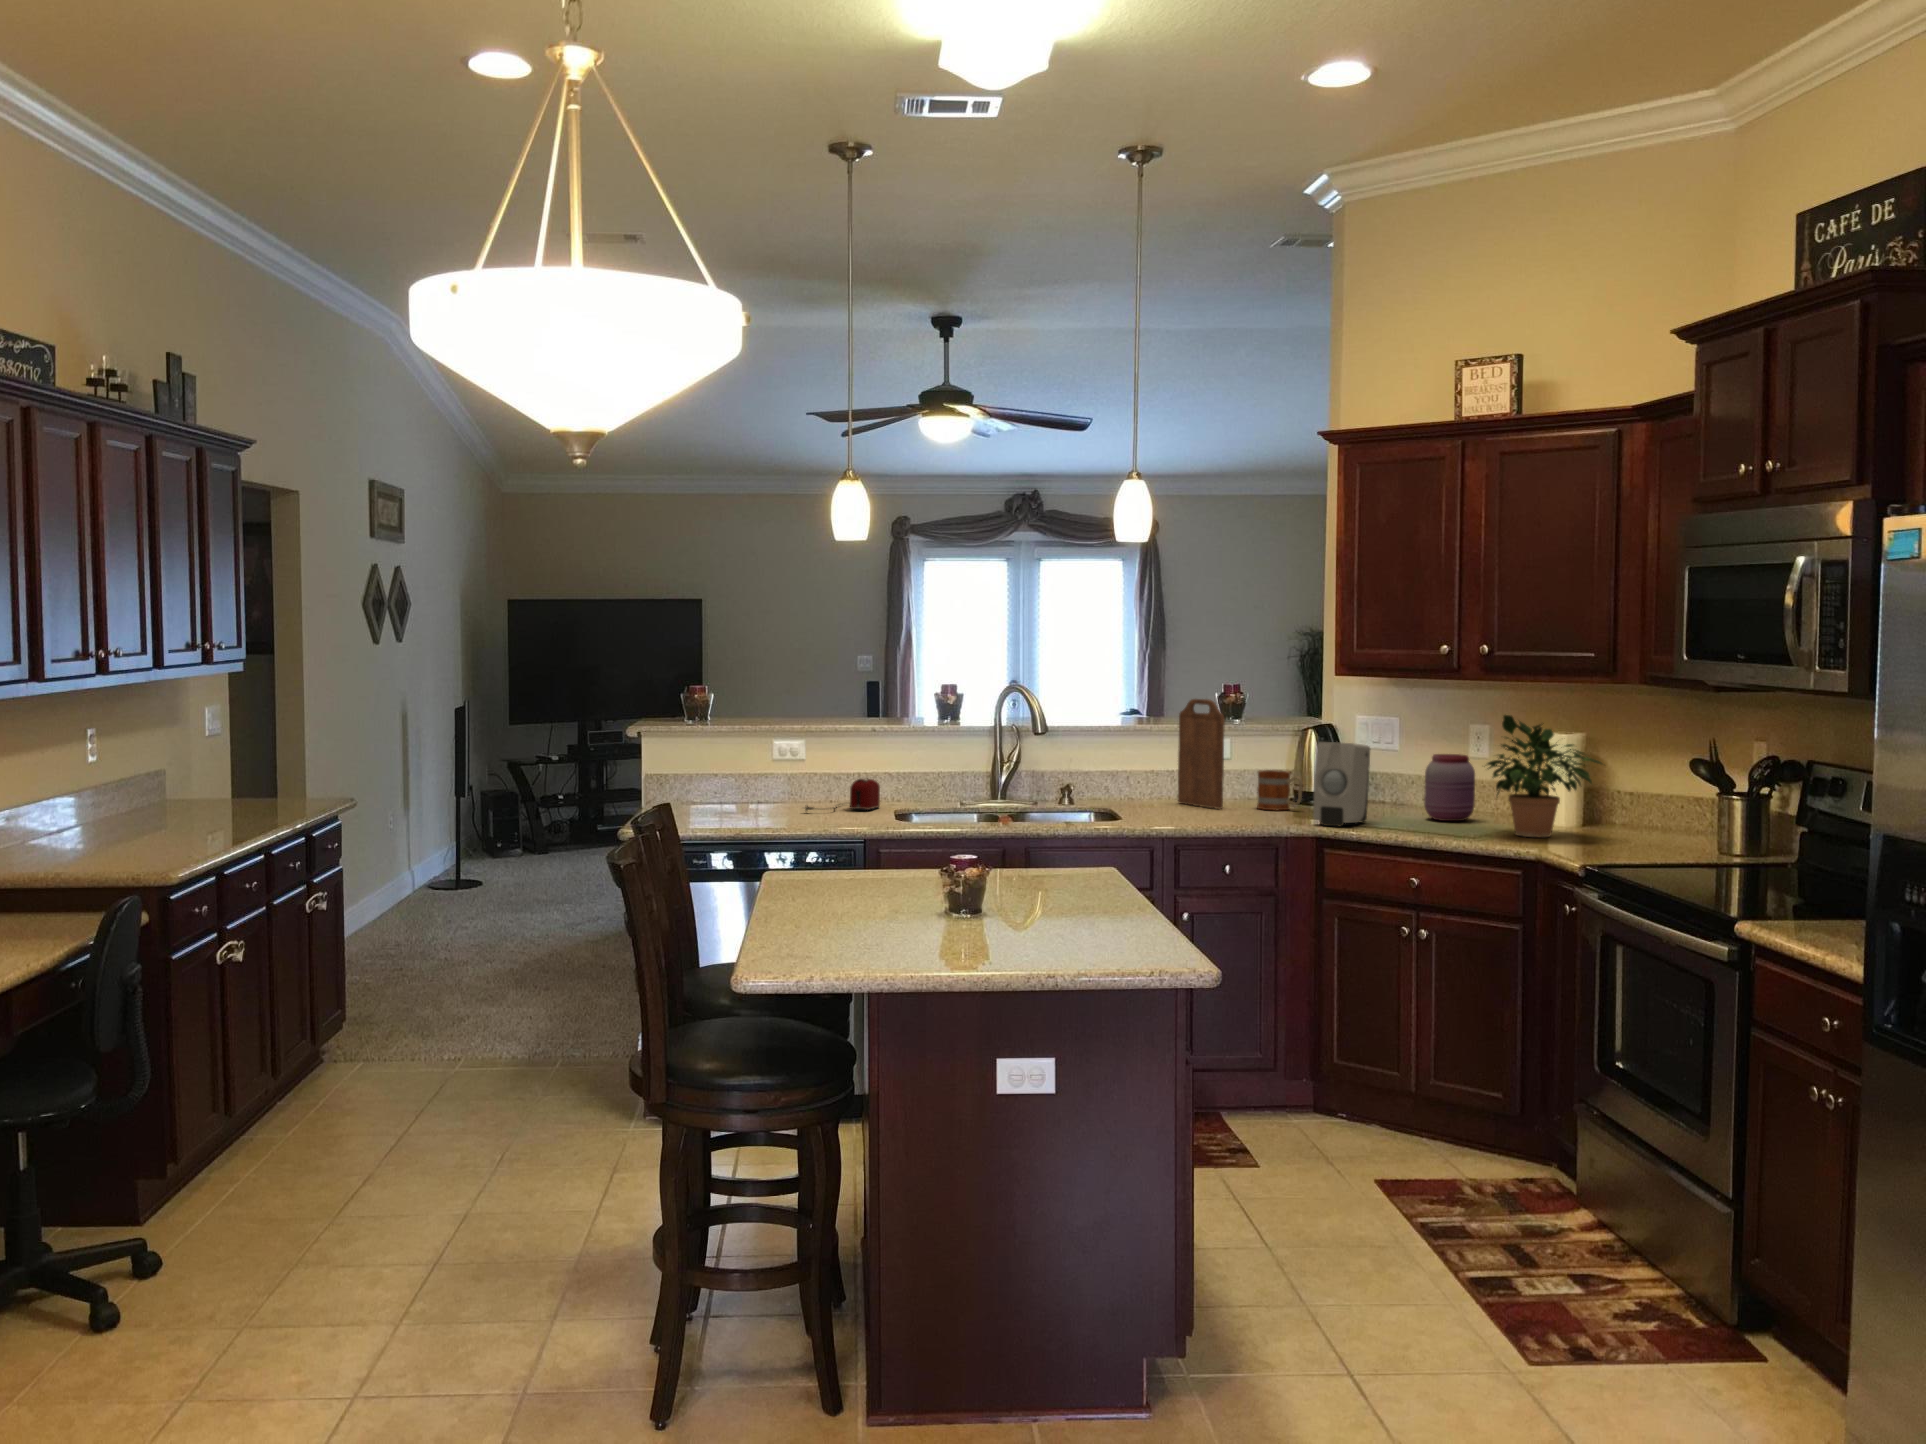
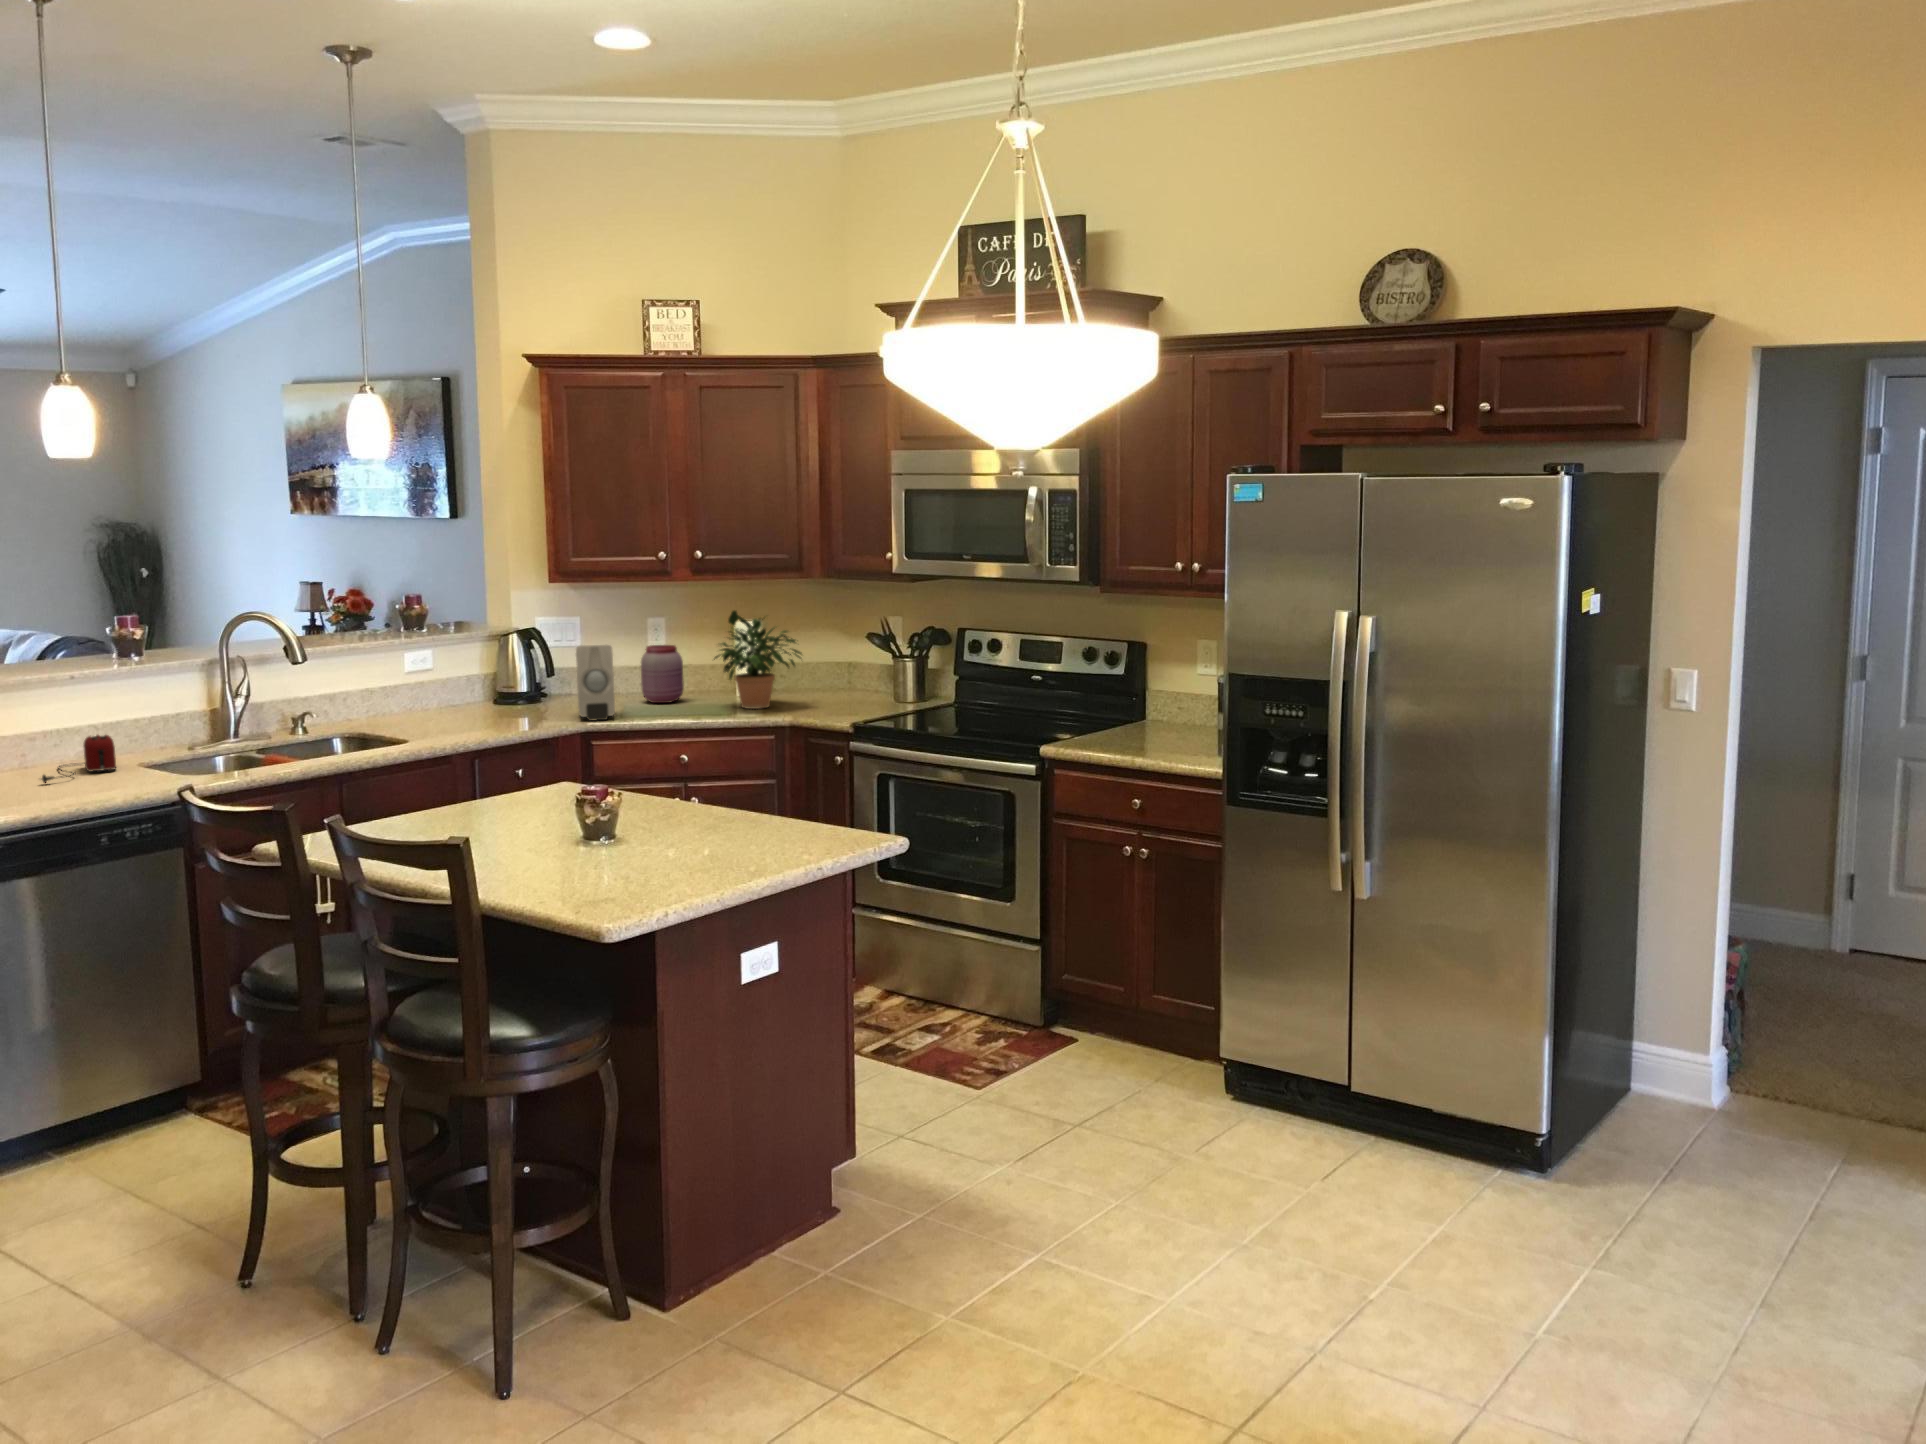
cutting board: present [1178,699,1225,809] -> none [401,613,464,717]
mug: present [1257,770,1303,810] -> none [486,674,533,712]

